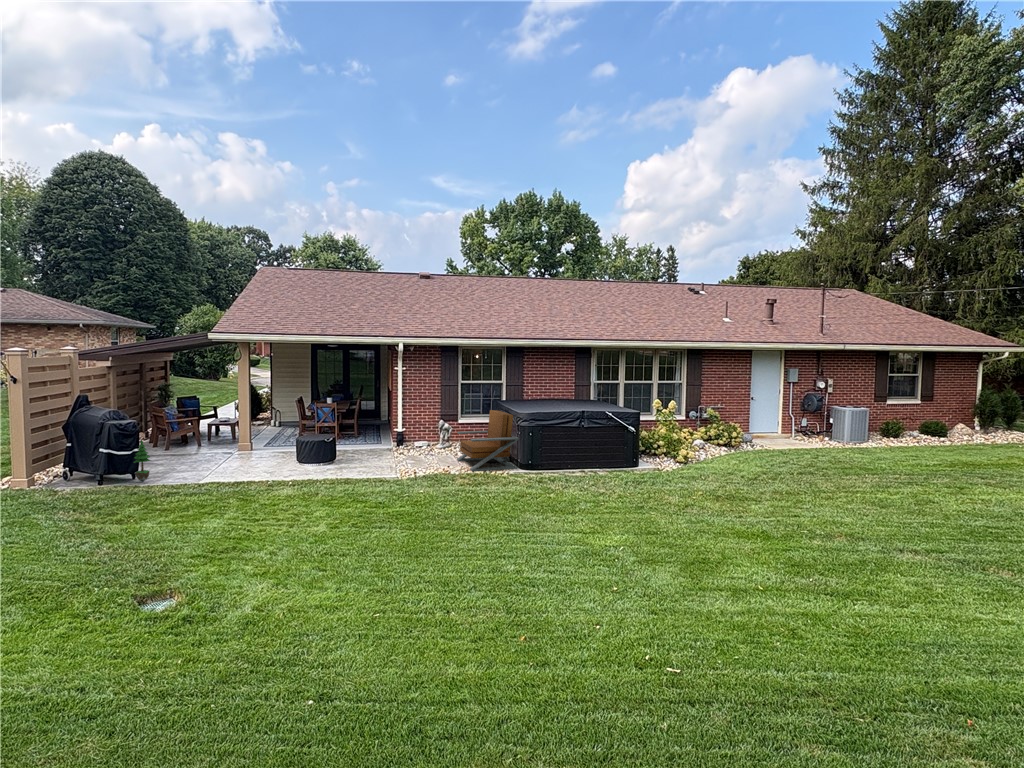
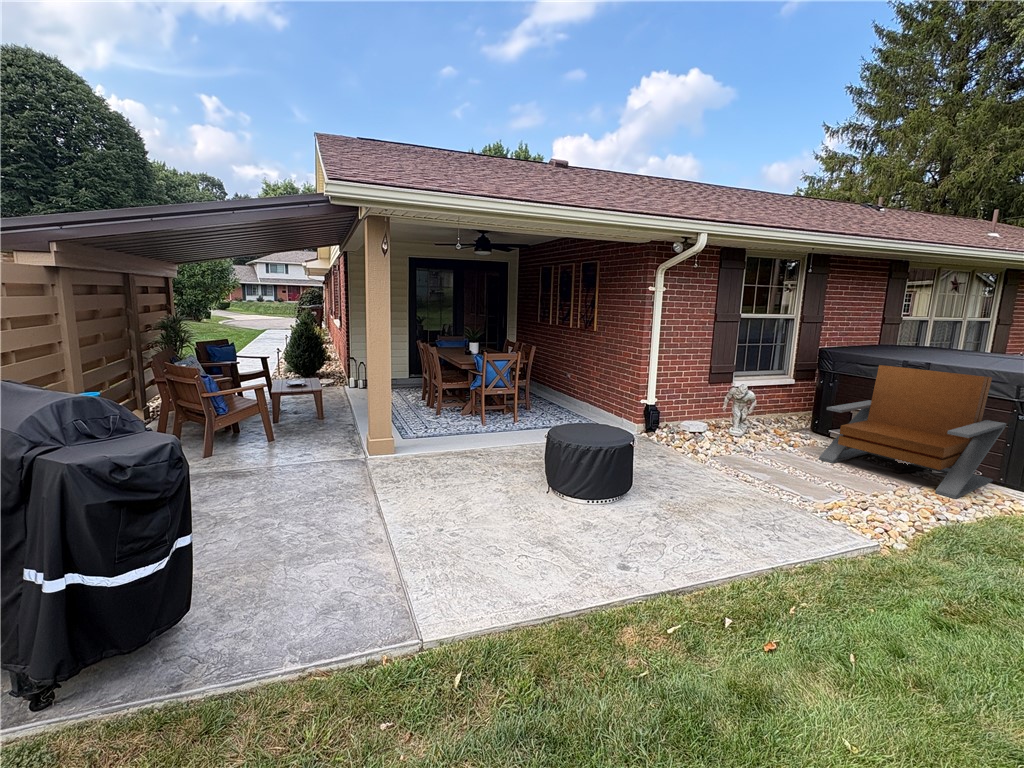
potted tree: present [133,440,150,482] -> none [184,513,254,662]

